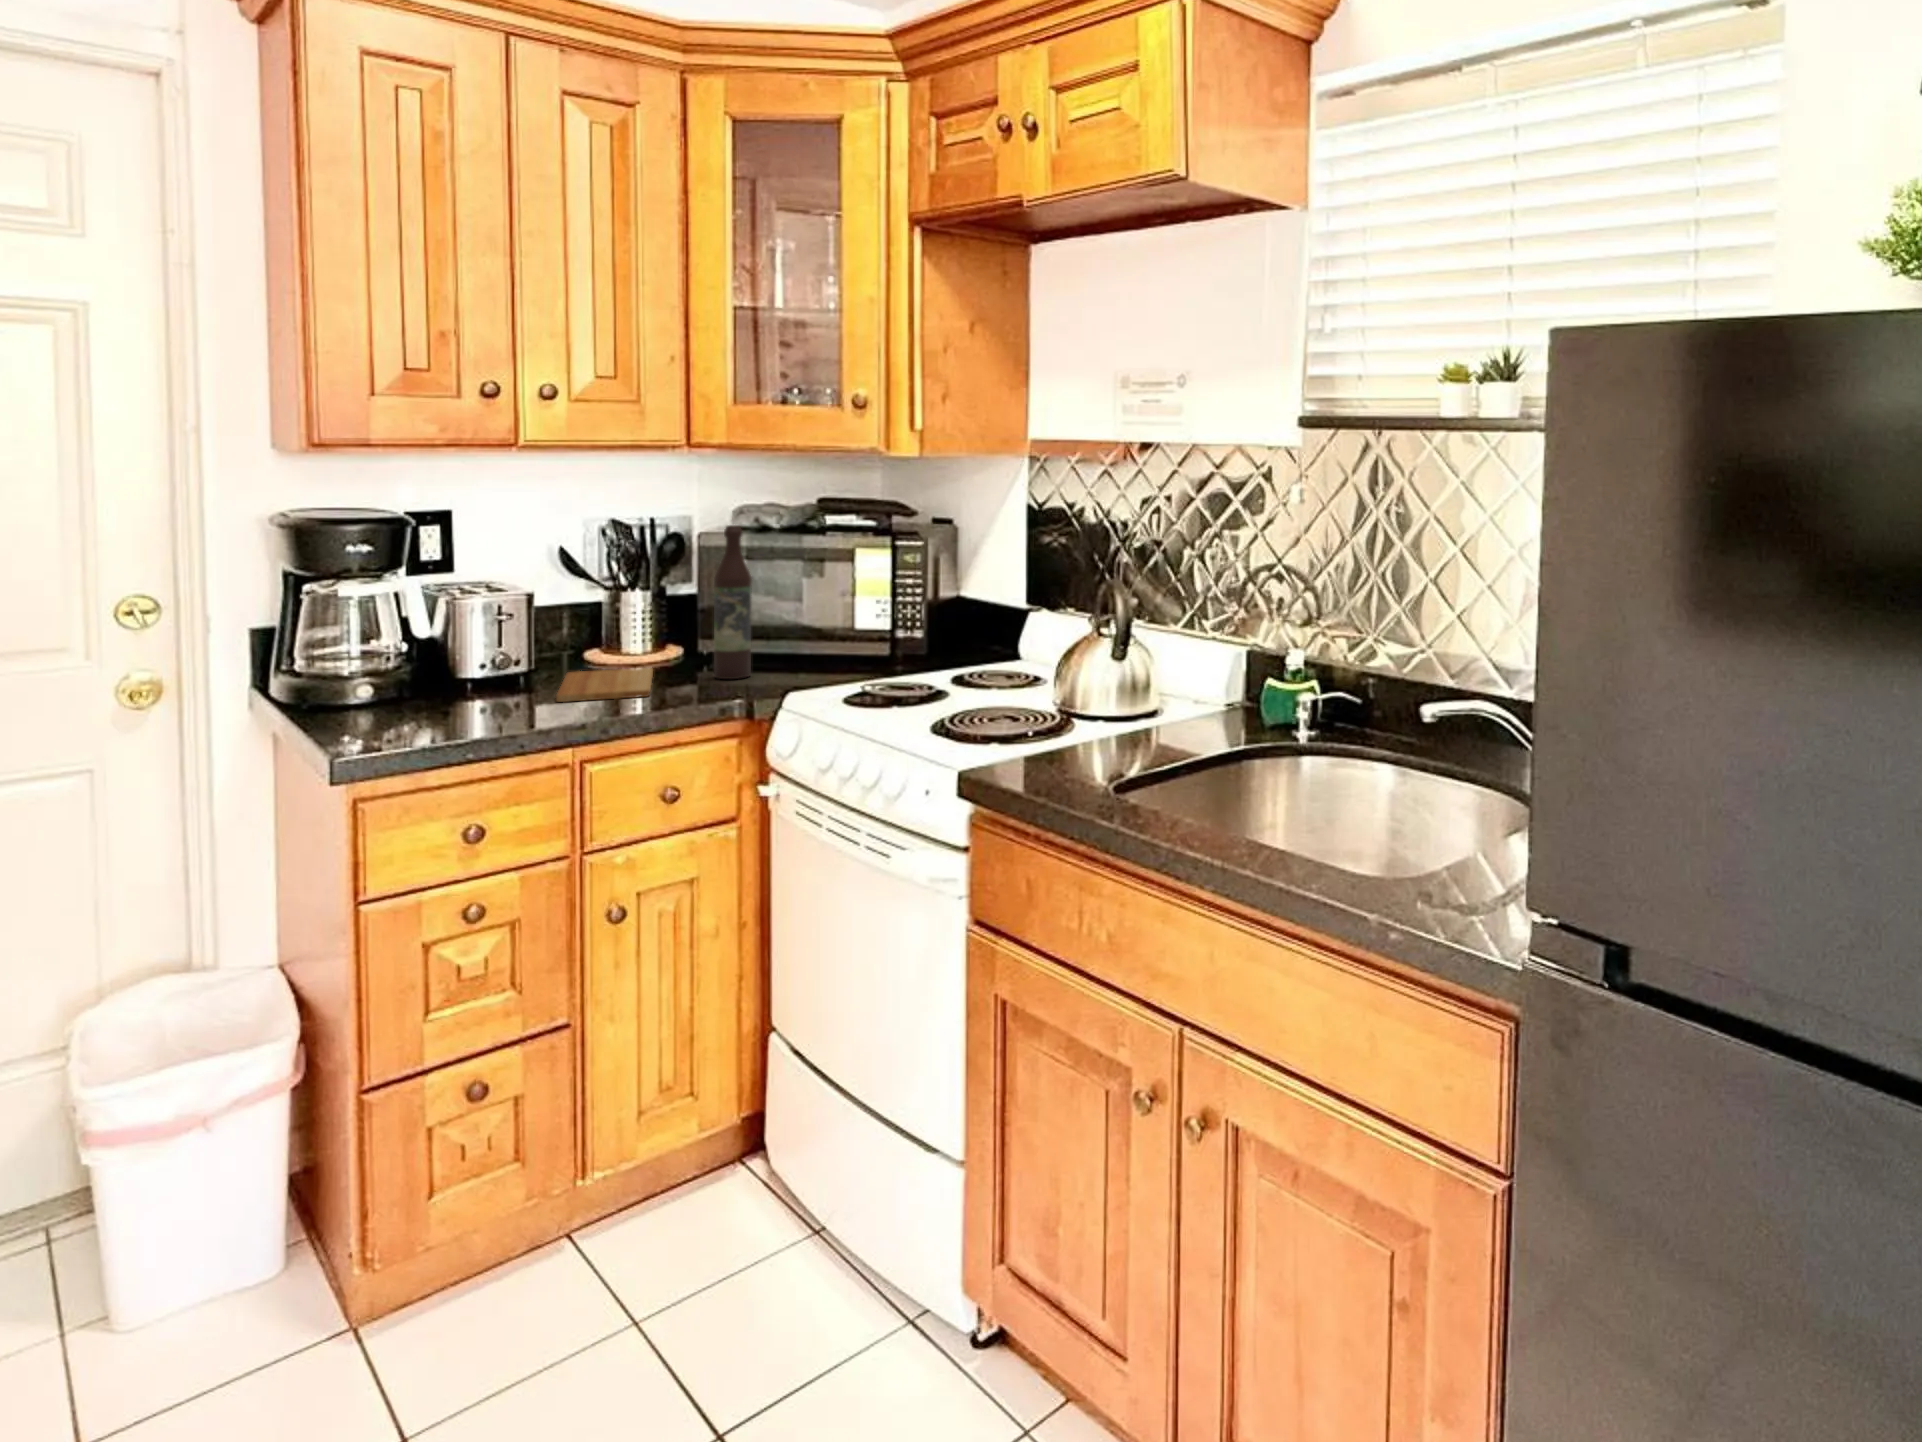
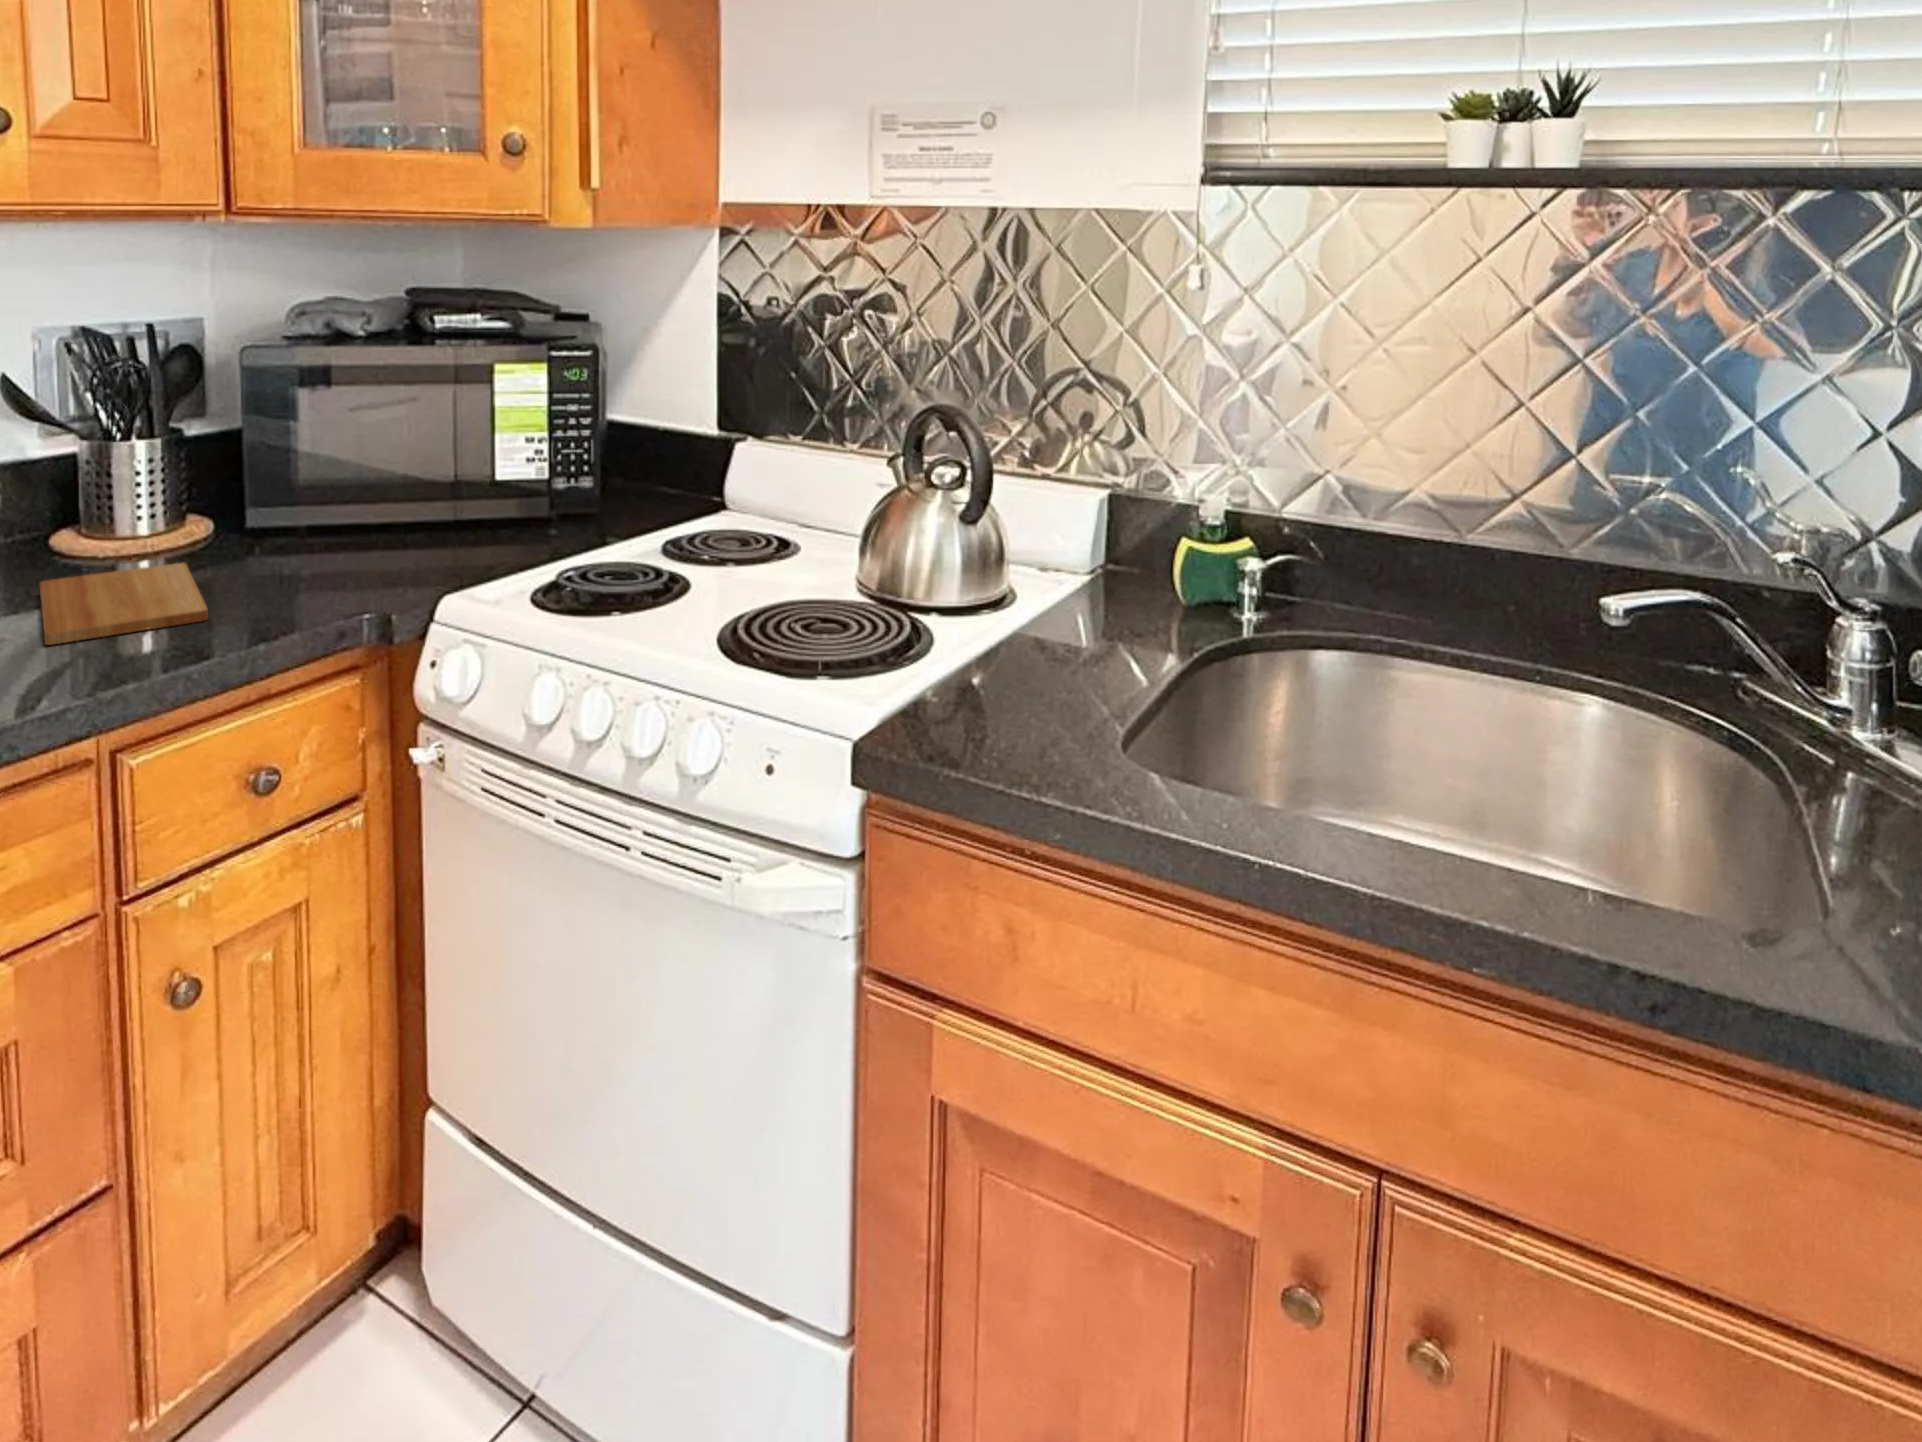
wine bottle: present [714,525,752,679] -> none [289,336,350,575]

